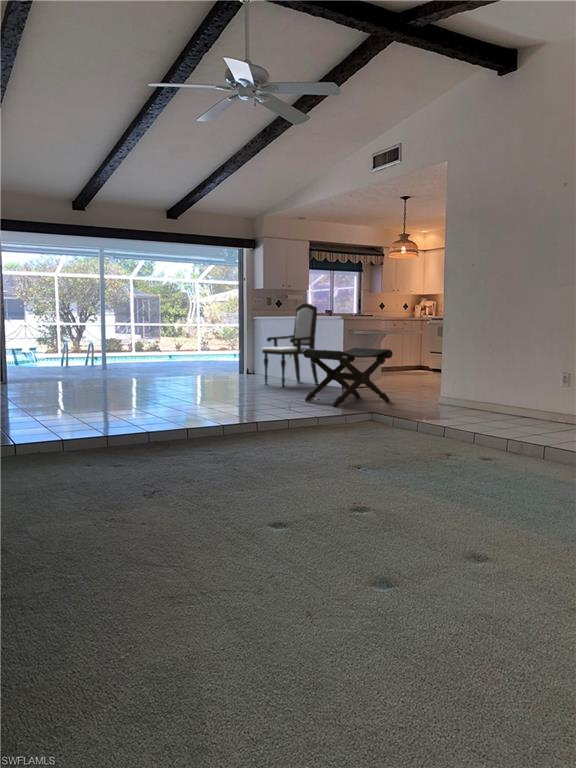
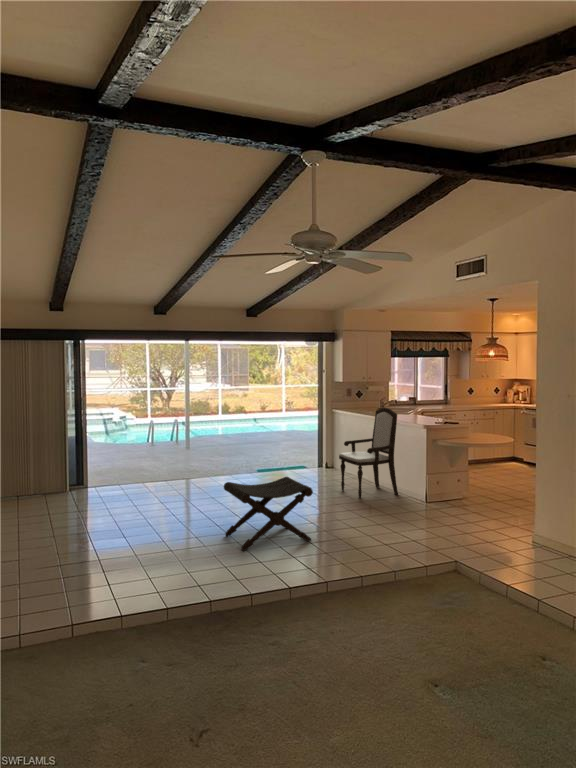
footstool: present [303,348,393,407] -> present [224,477,313,551]

